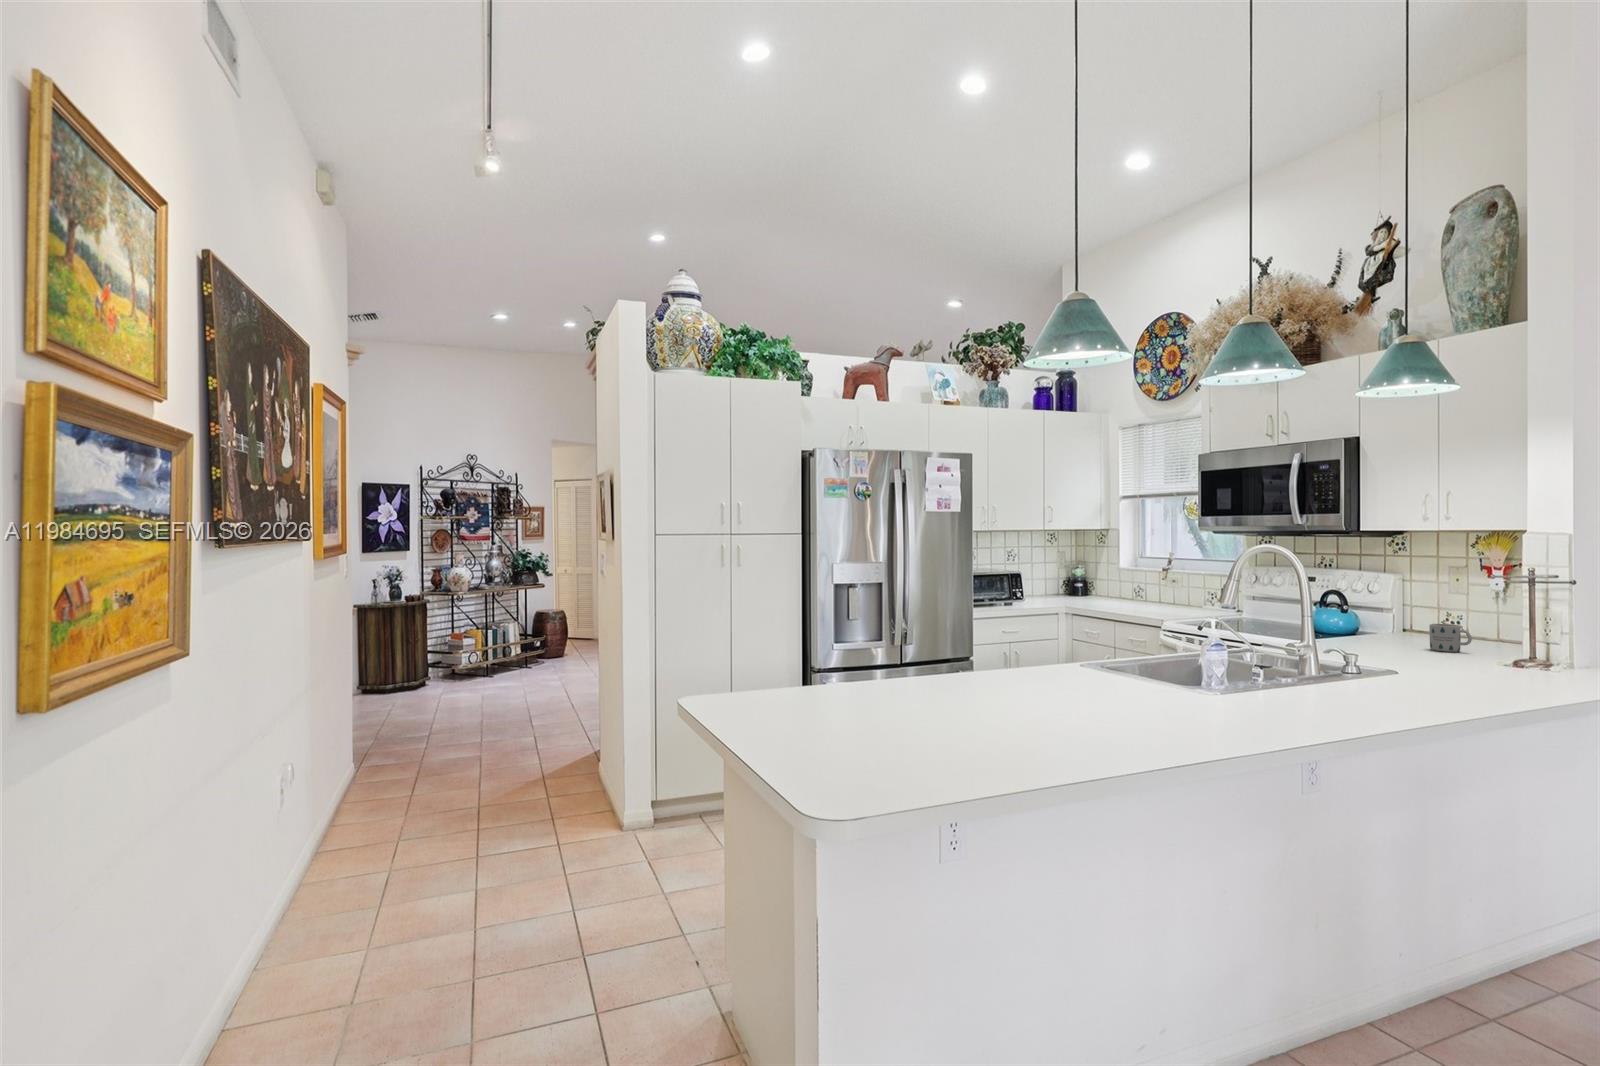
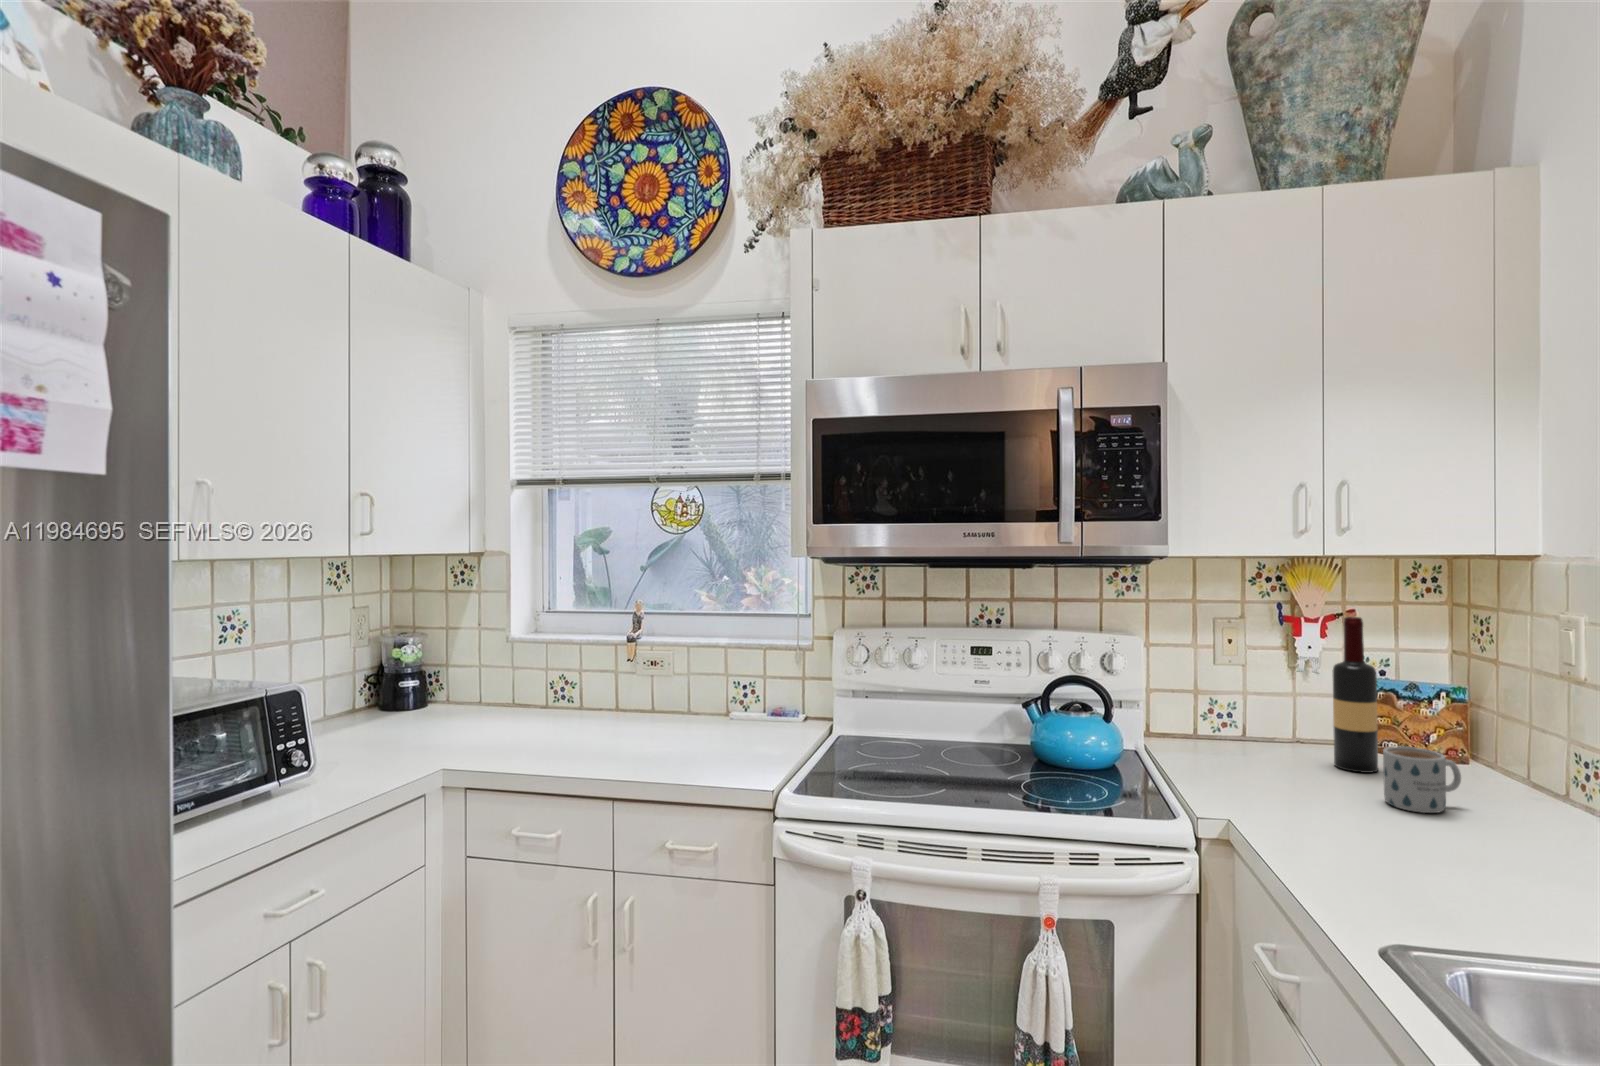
wine bottle: none [1470,565,1497,647] -> present [1332,617,1378,773]

